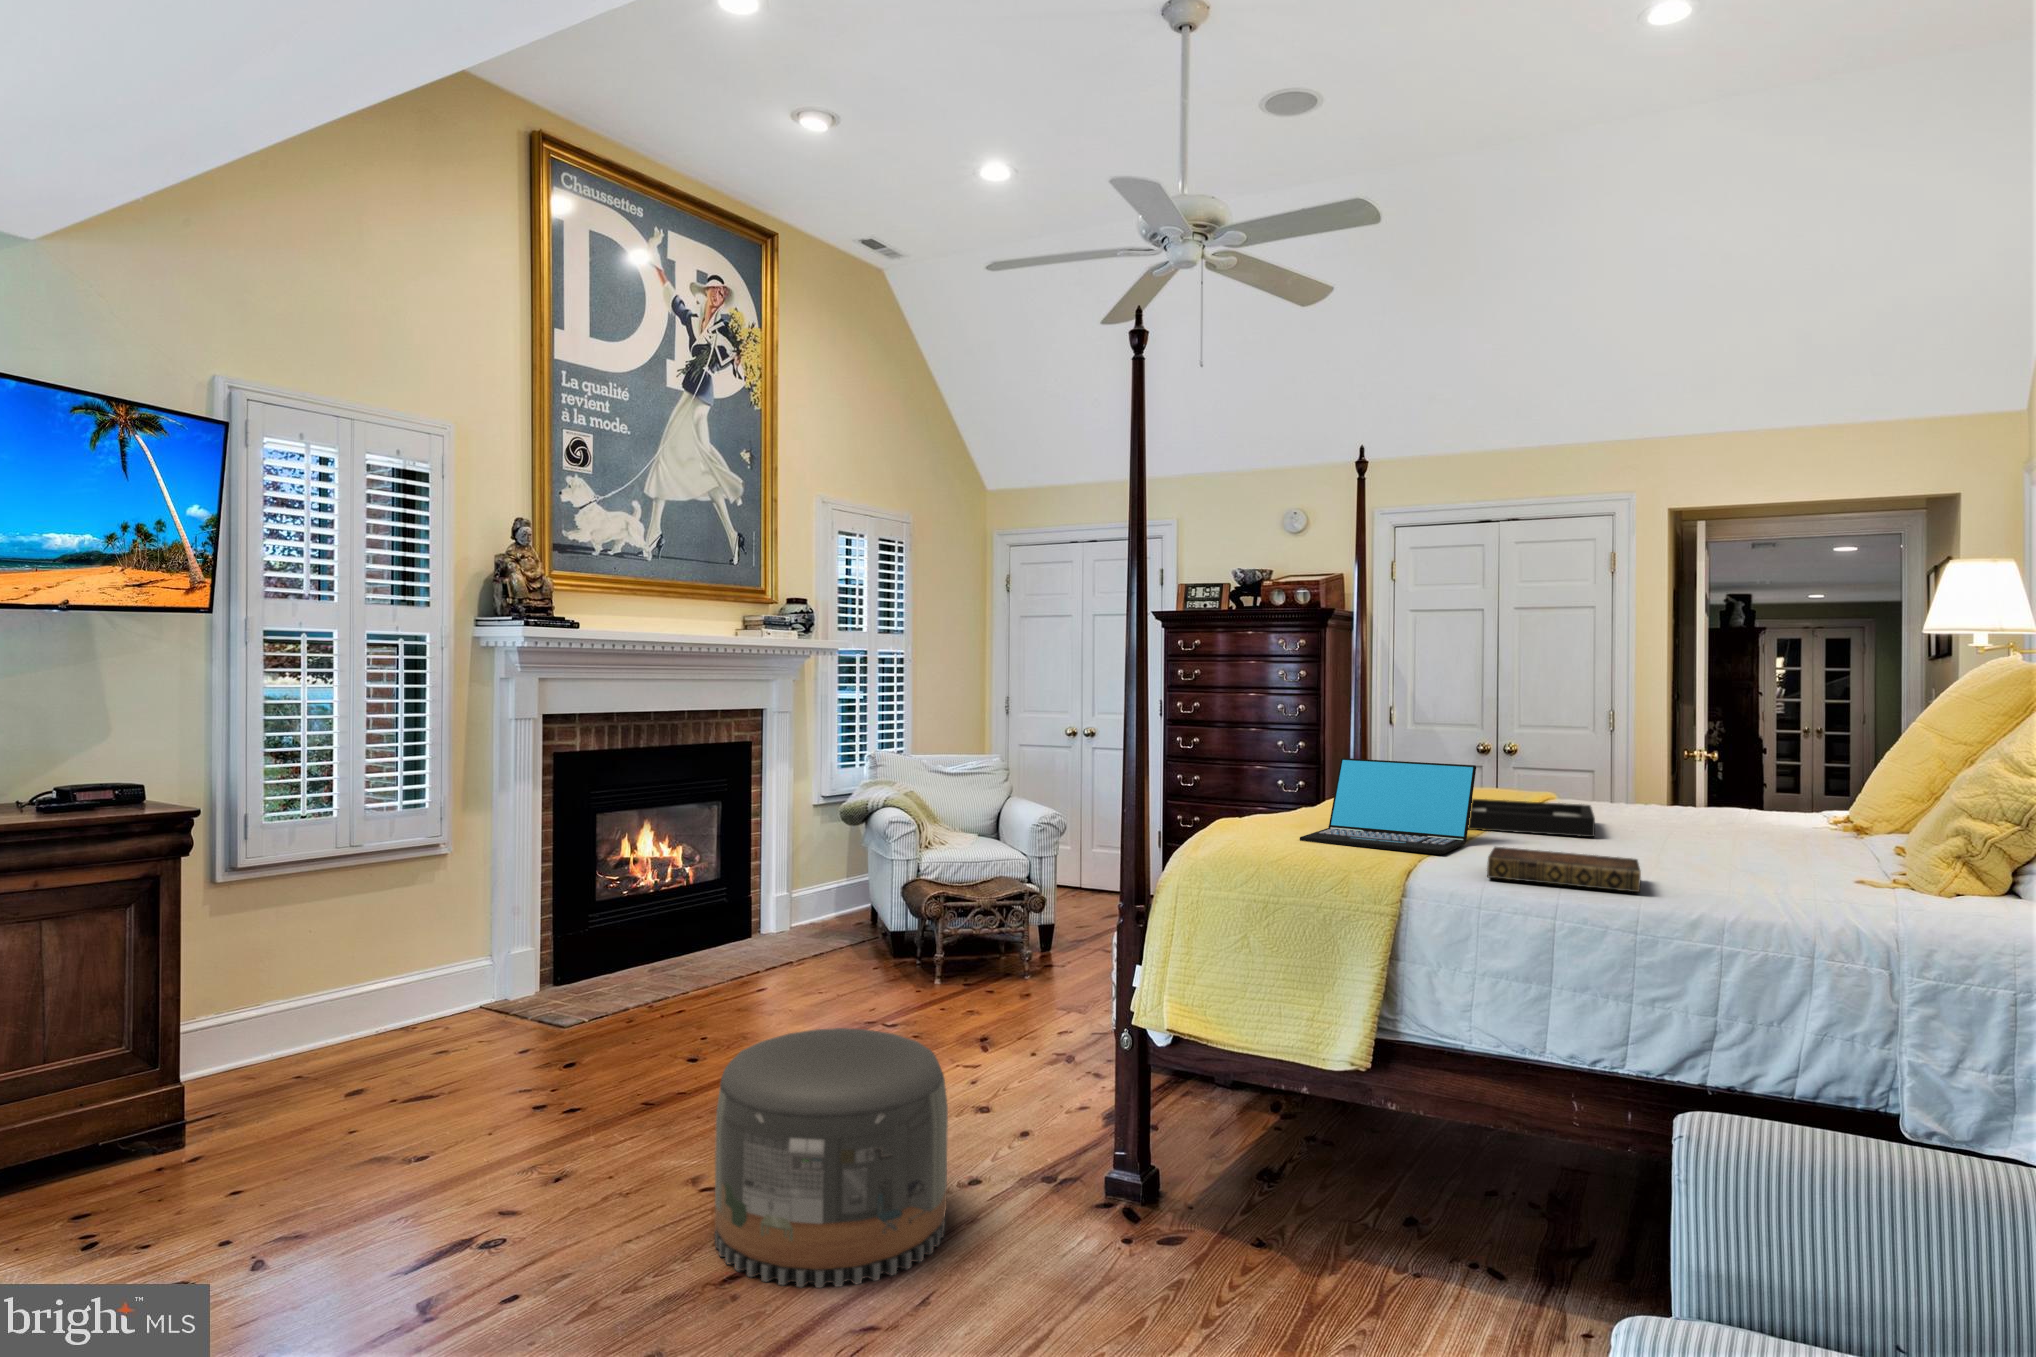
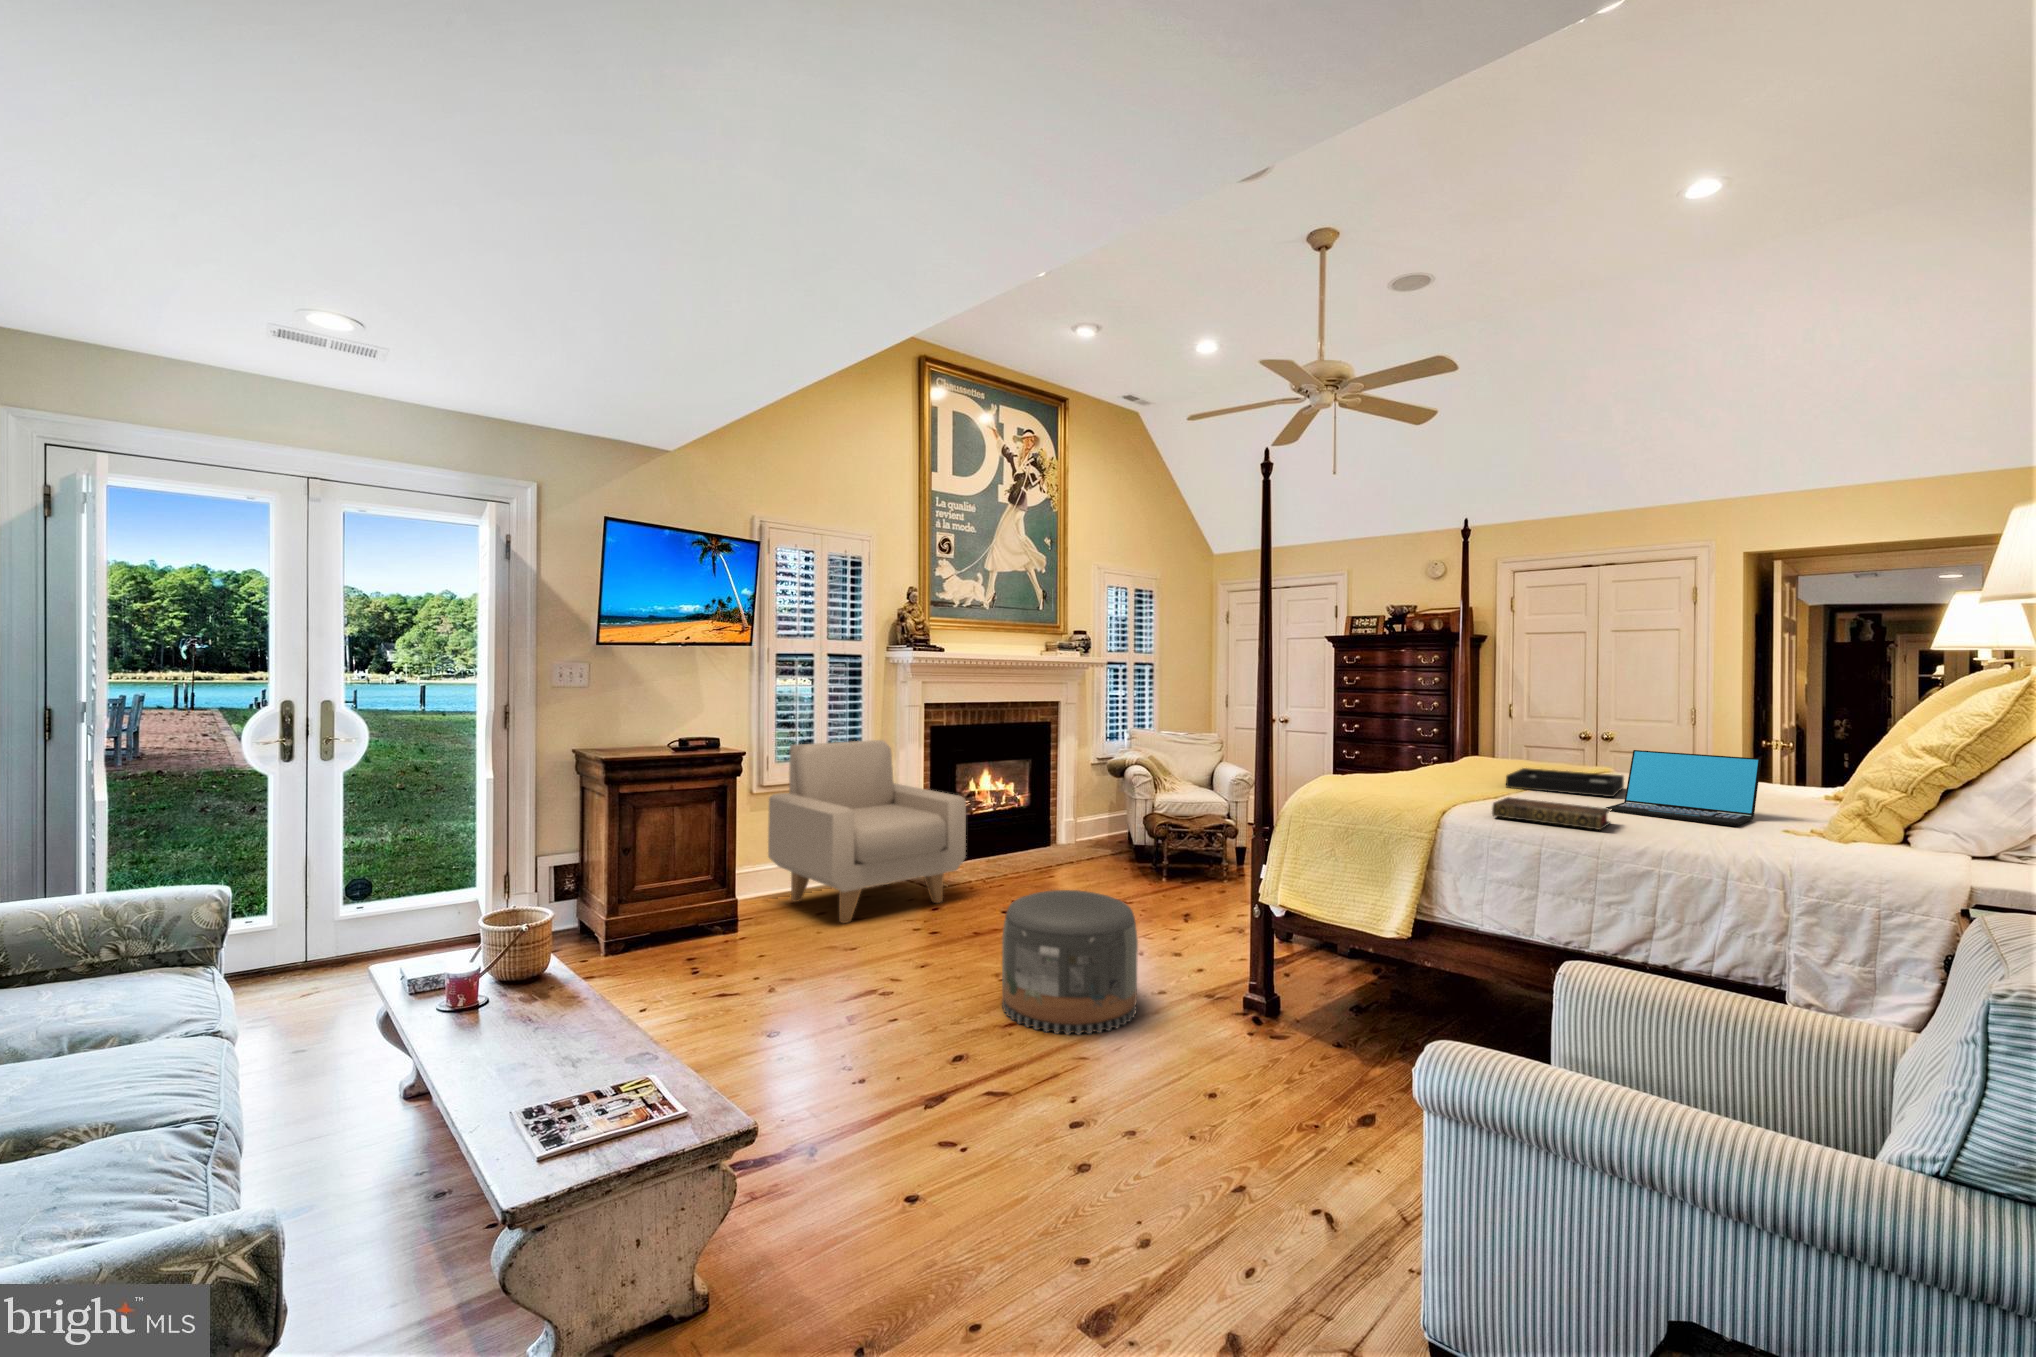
laptop: present [1300,758,1476,854] -> present [1606,750,1761,826]
armchair: none [245,779,623,1111] -> present [768,740,966,923]

